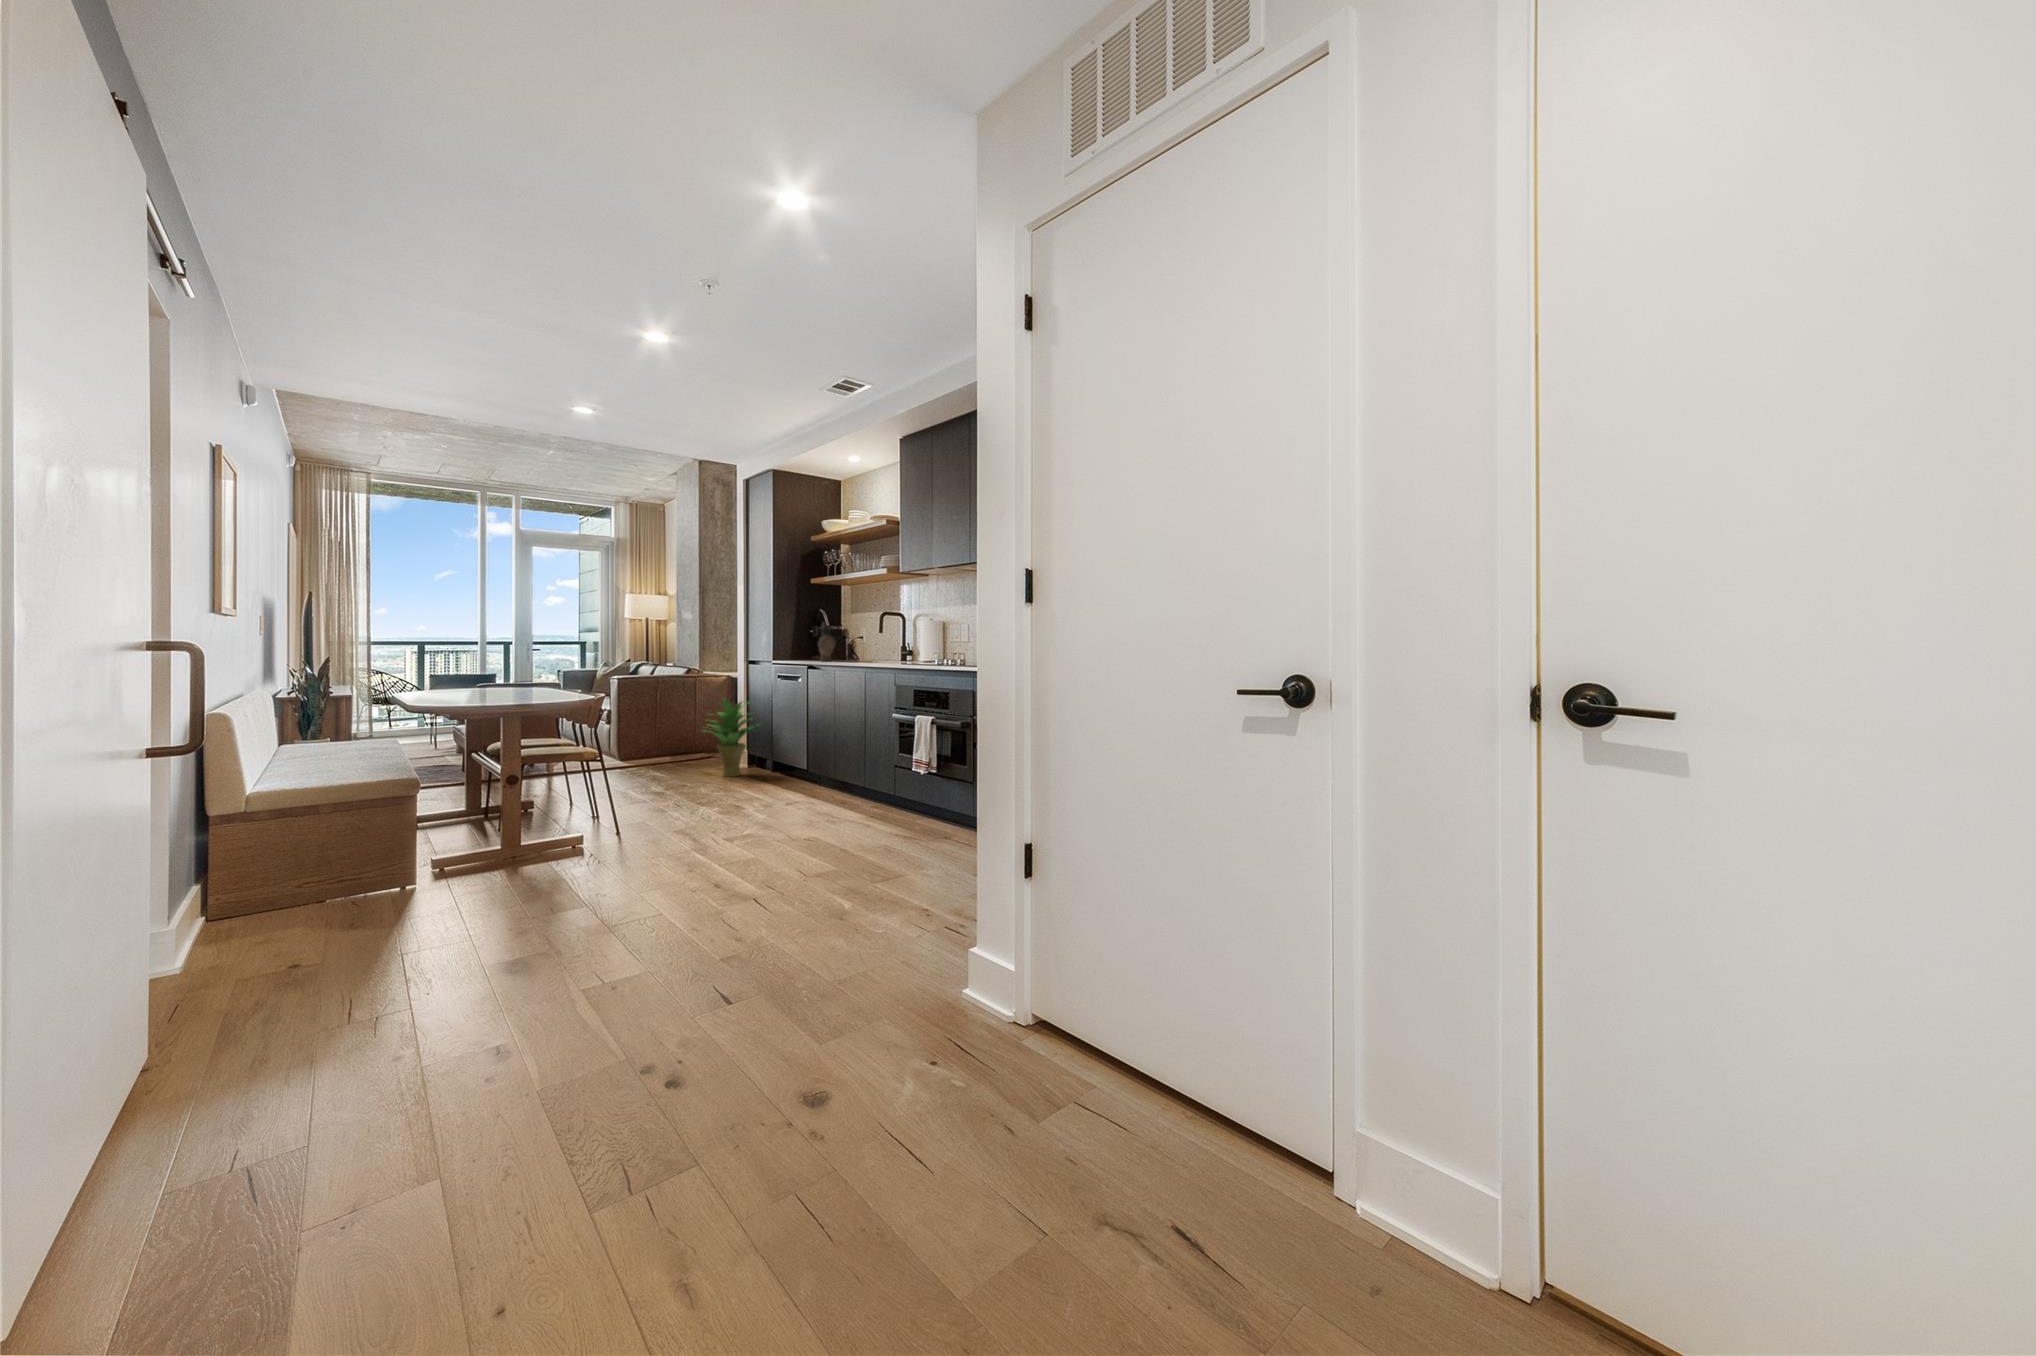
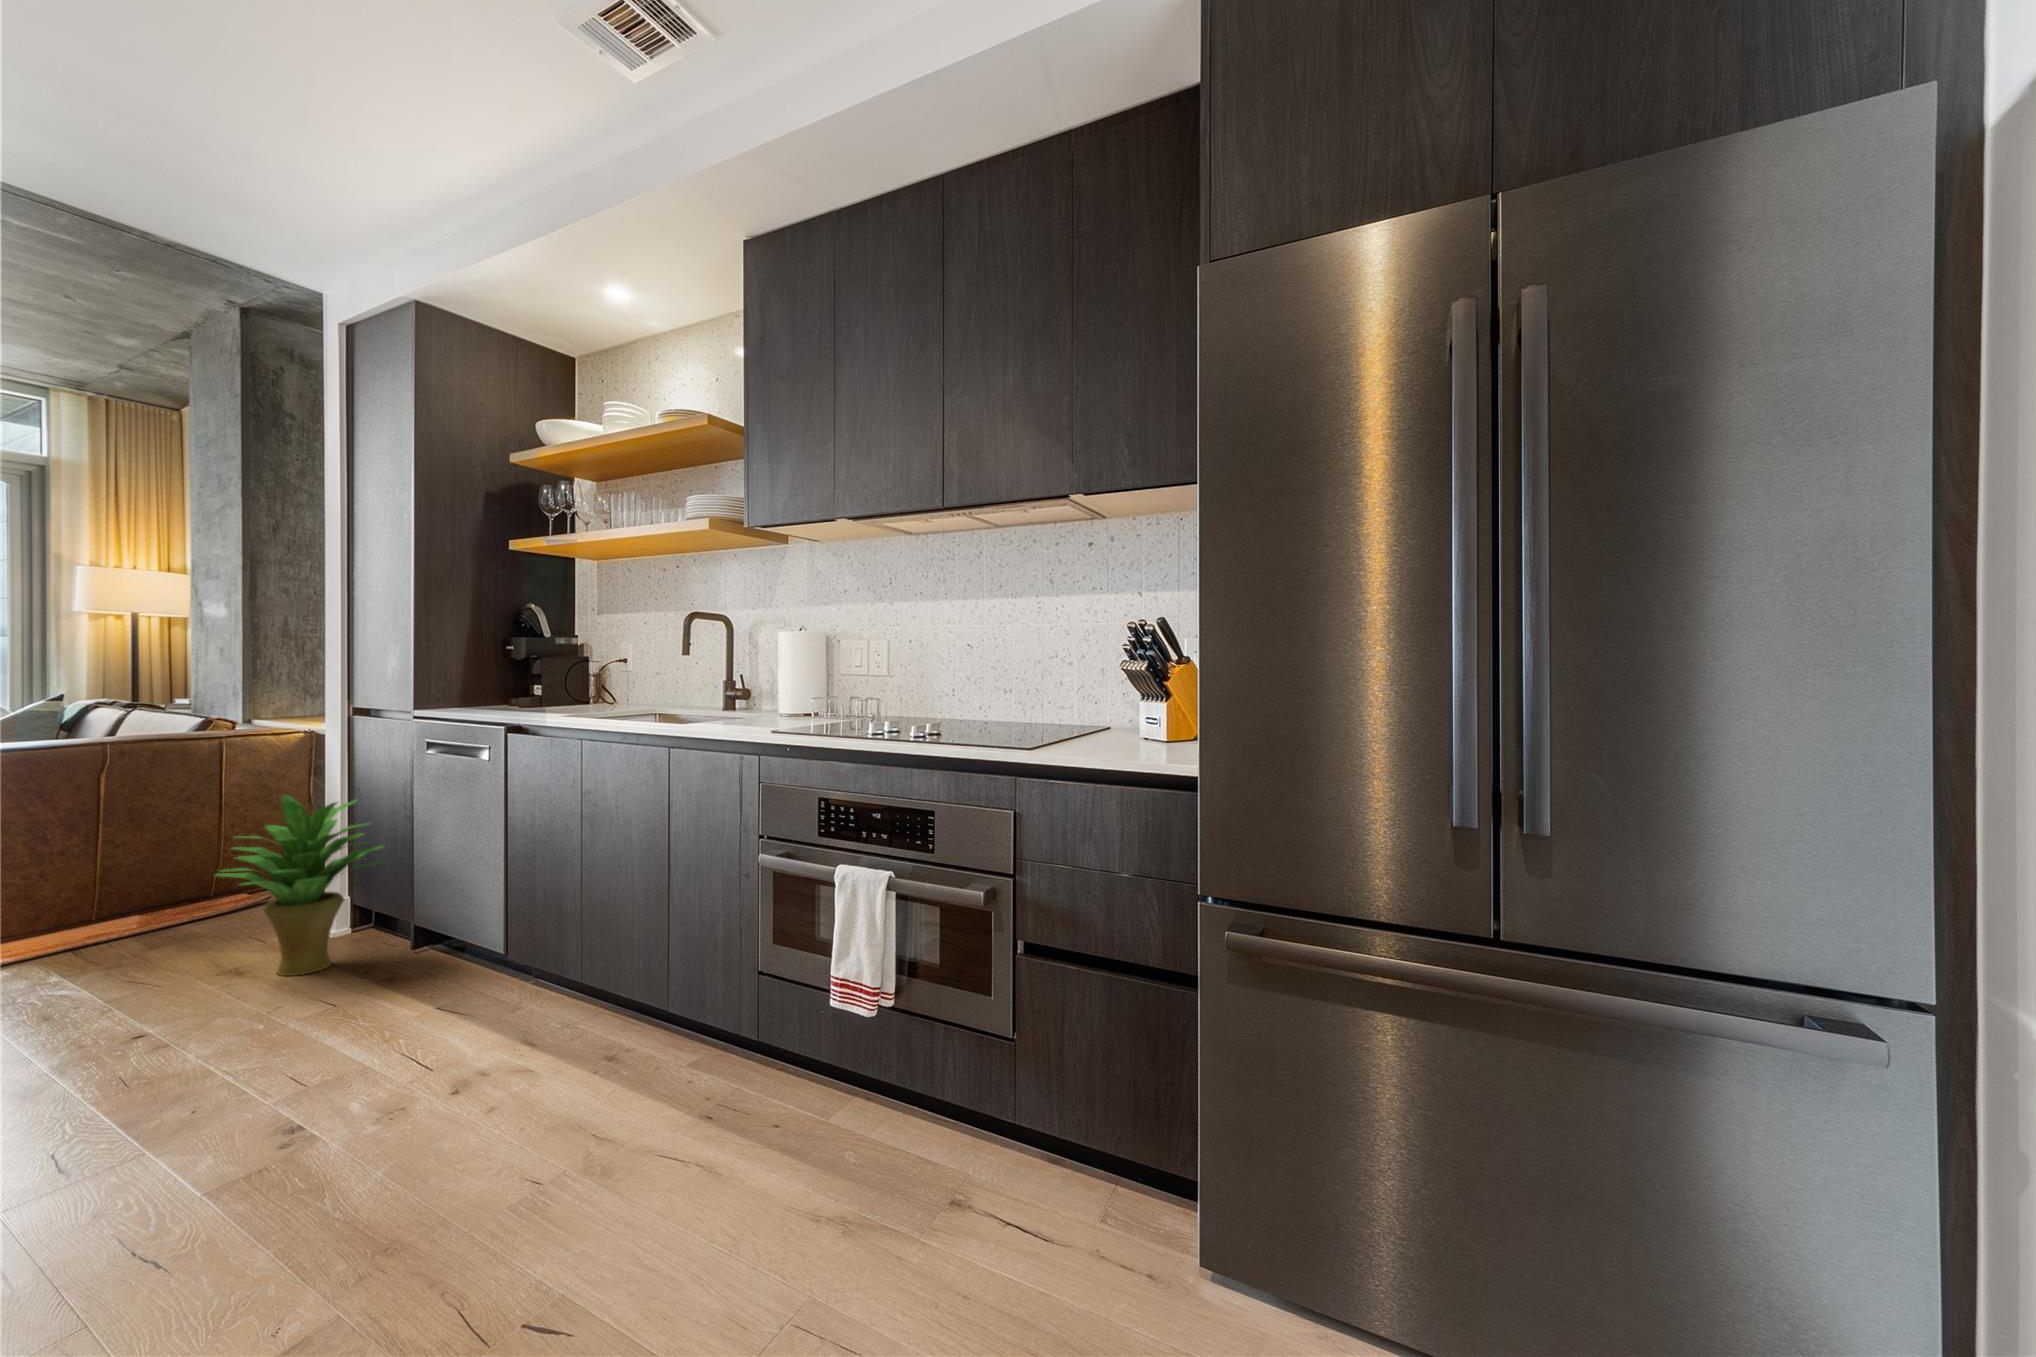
ceramic pitcher: present [818,622,836,661] -> none [531,629,572,712]

